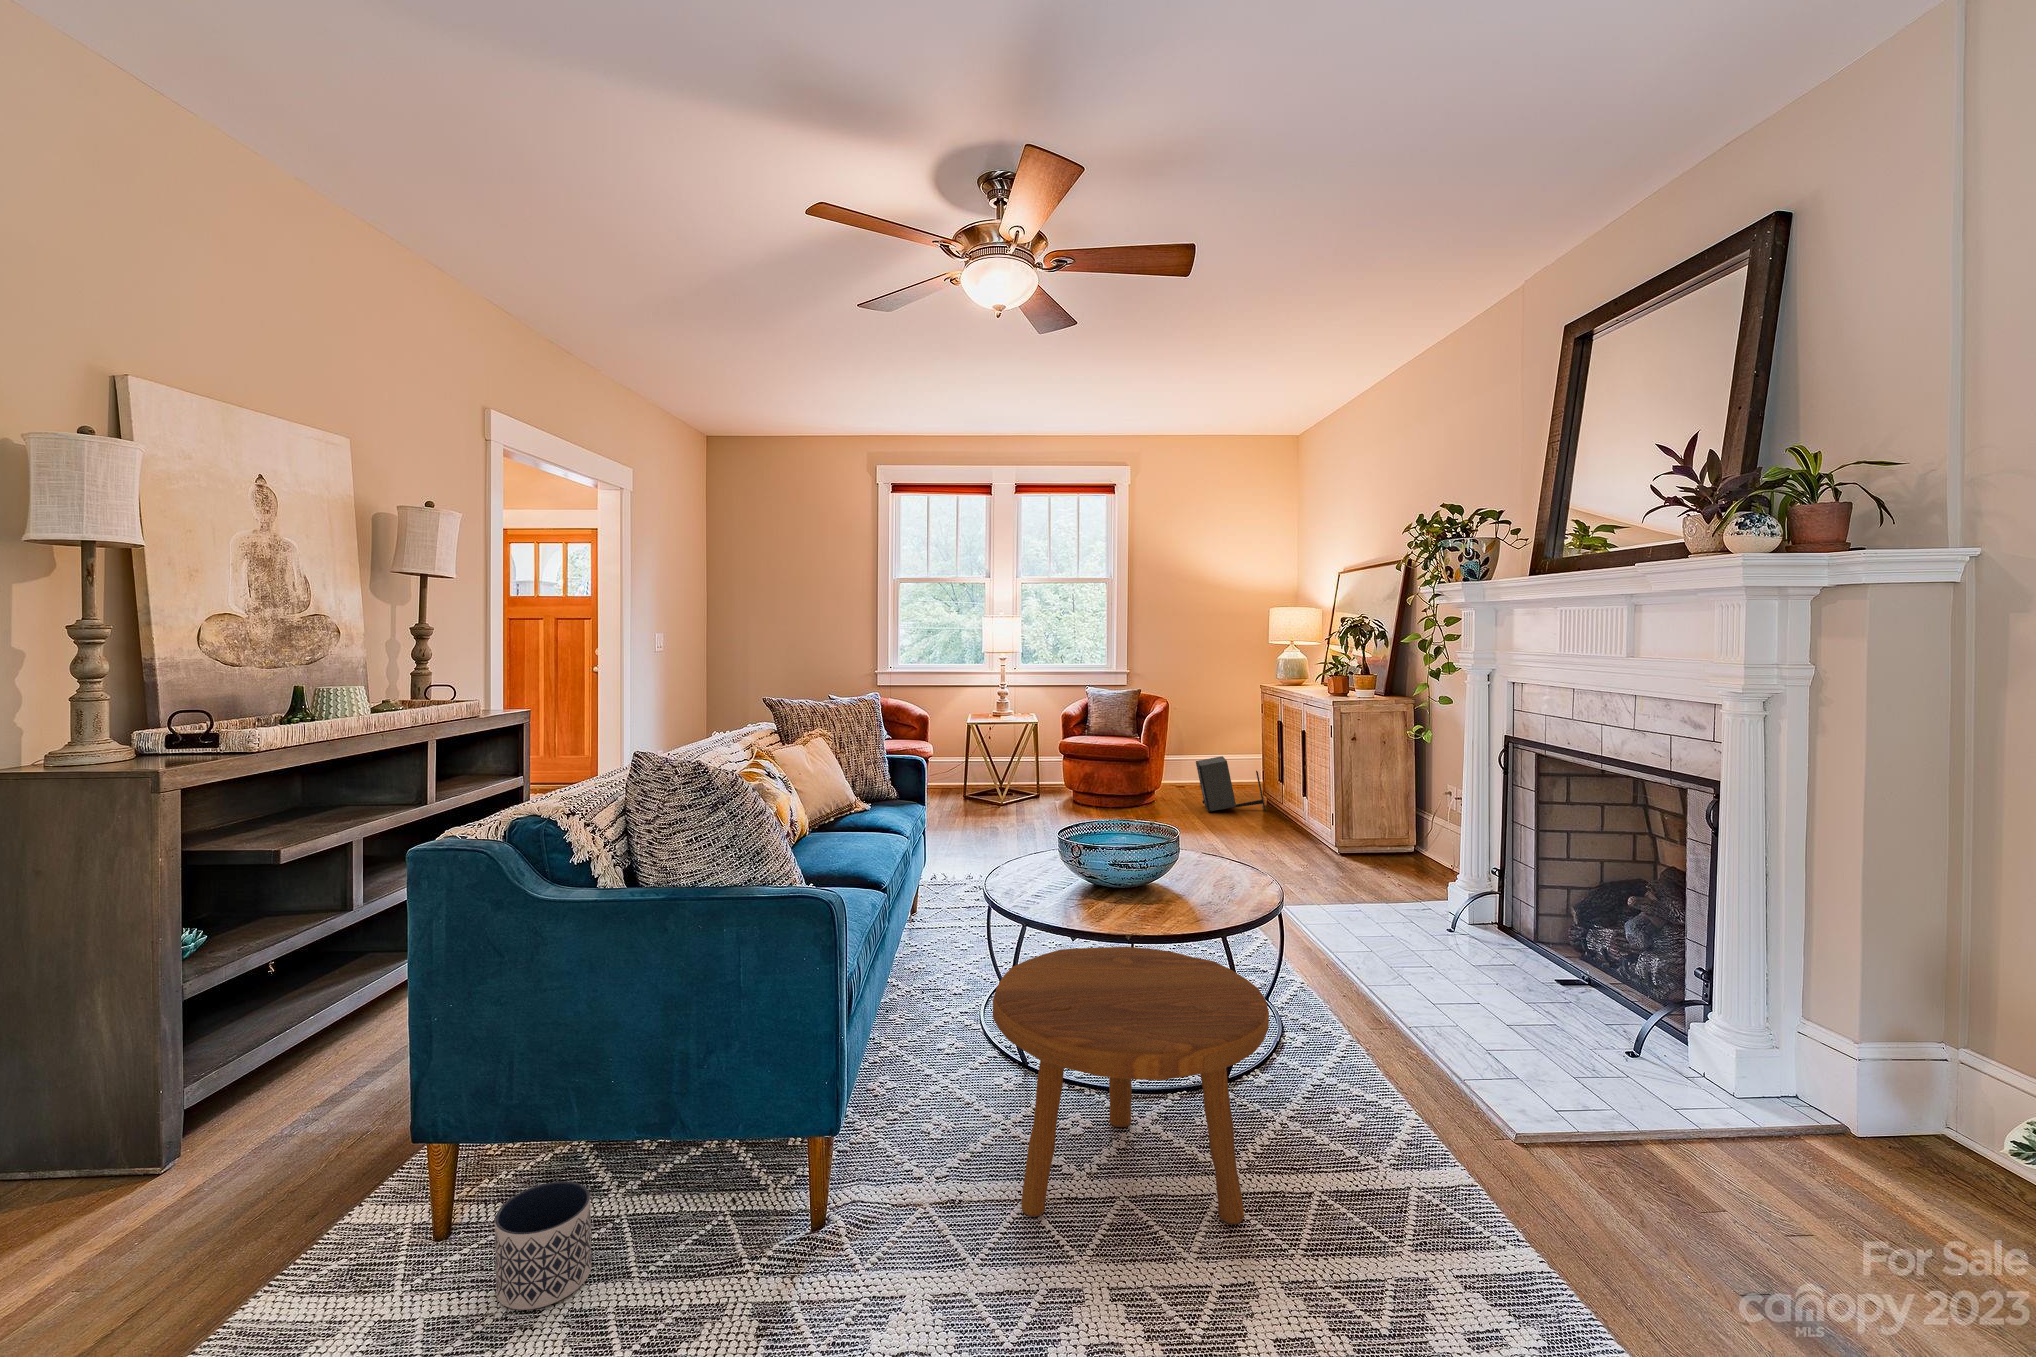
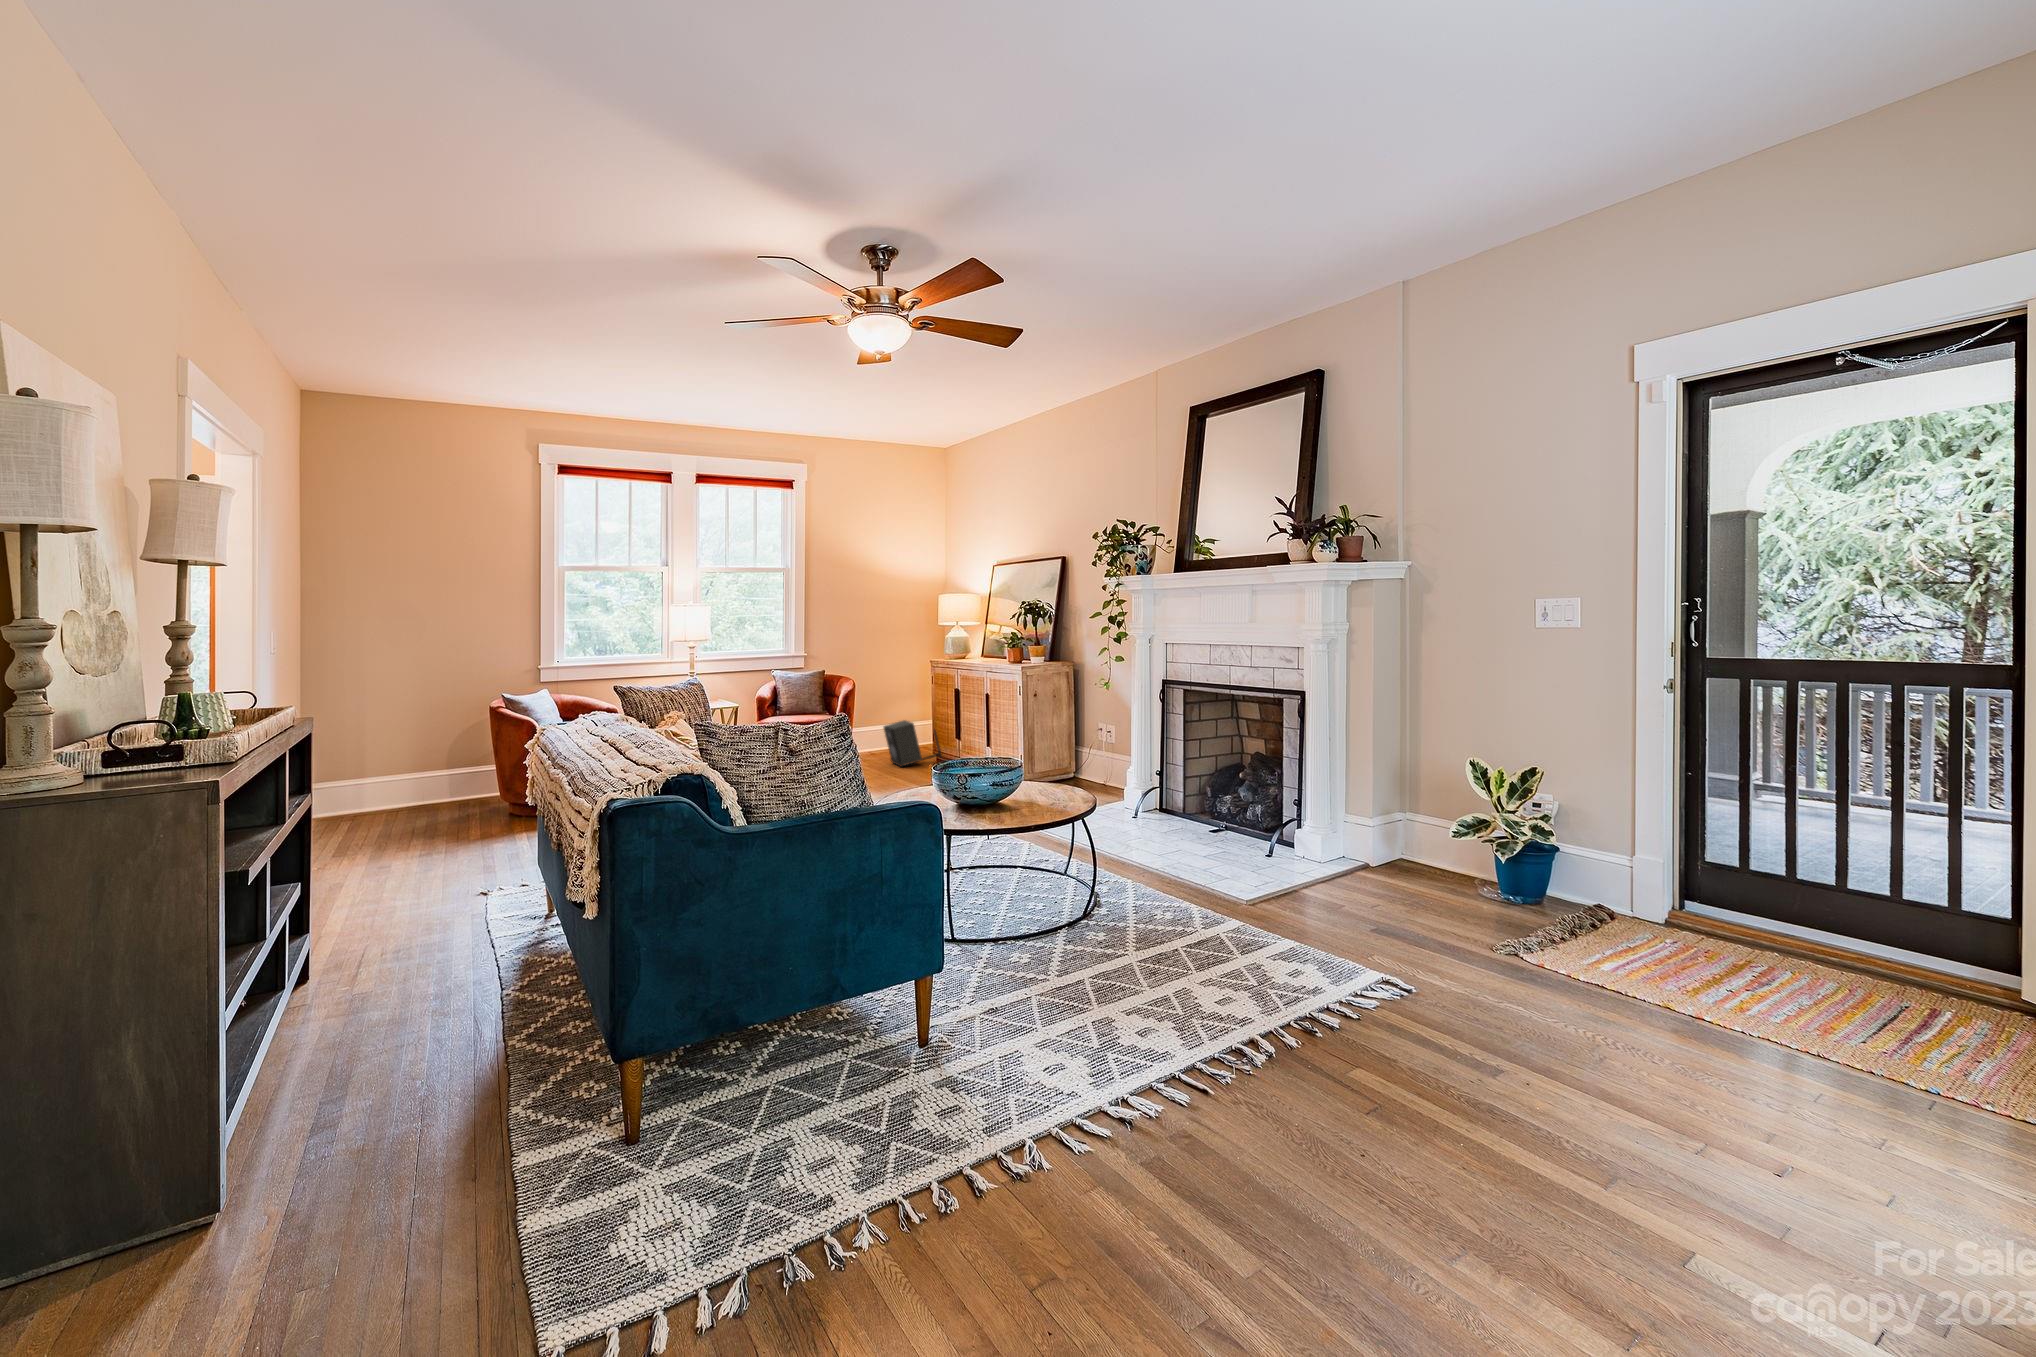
footstool: present [993,947,1269,1224] -> none [996,826,1171,993]
planter: present [495,1182,591,1310] -> none [751,1036,818,1122]

